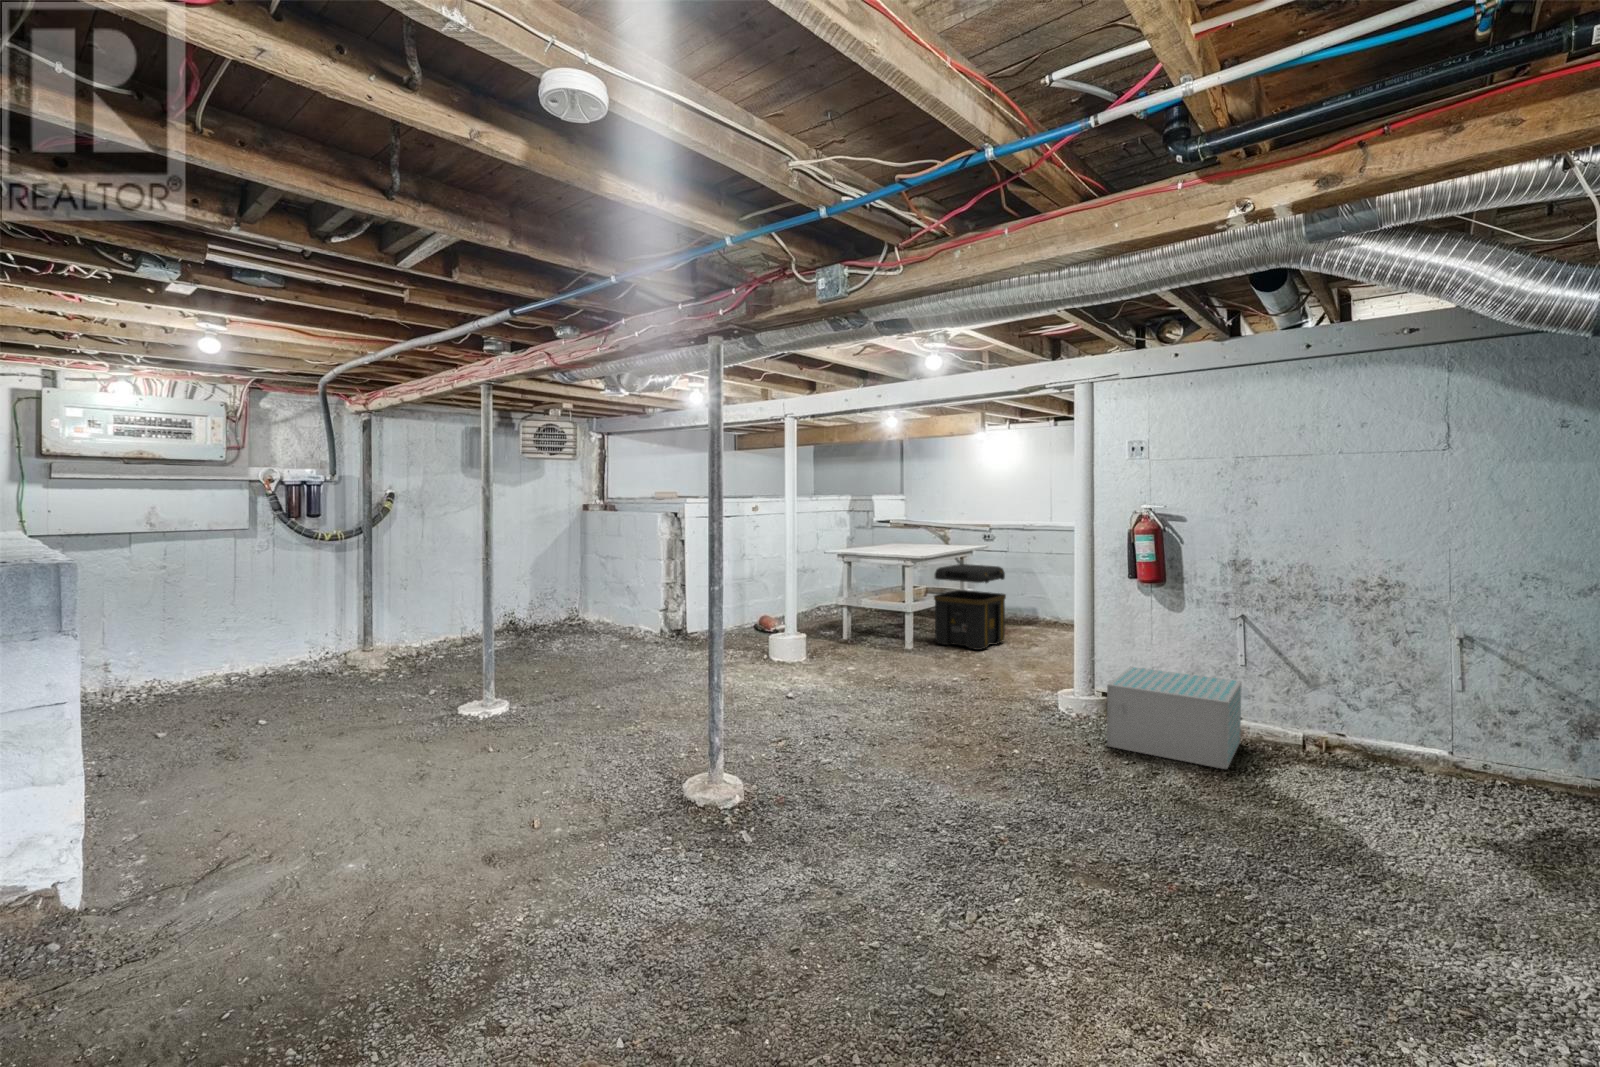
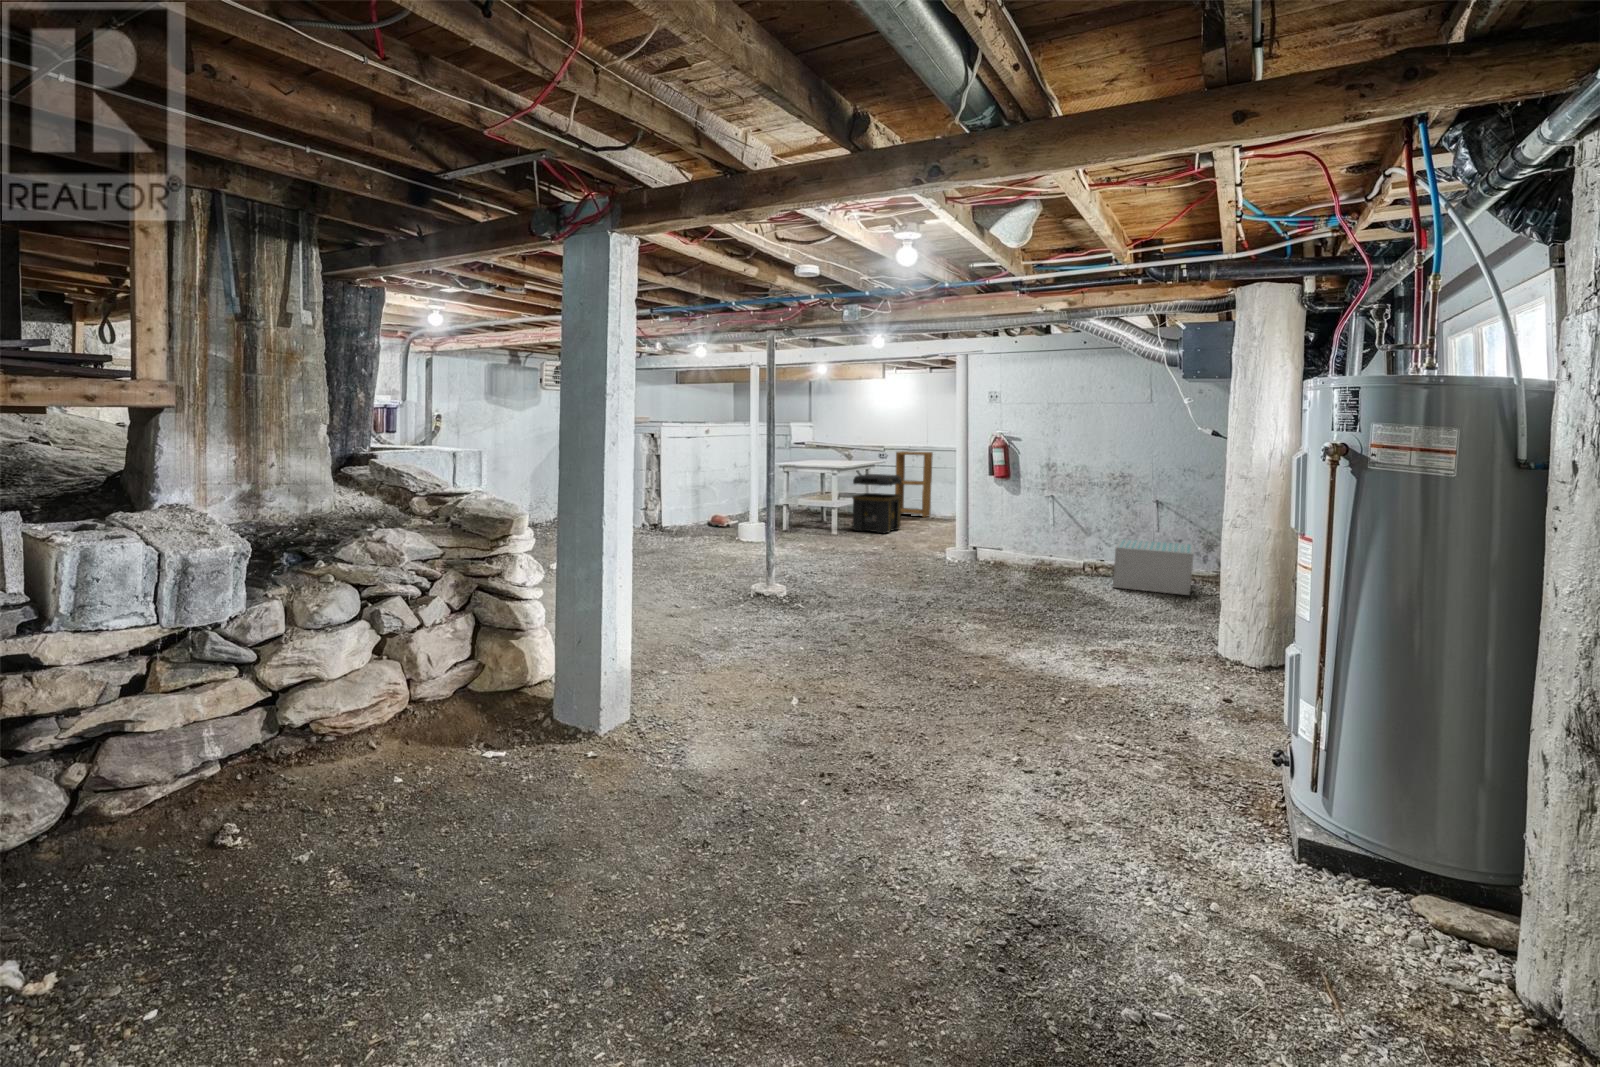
shelving unit: none [1004,531,1056,622] -> present [895,451,933,518]
storage box: present [1107,667,1241,769] -> present [1113,539,1194,595]

